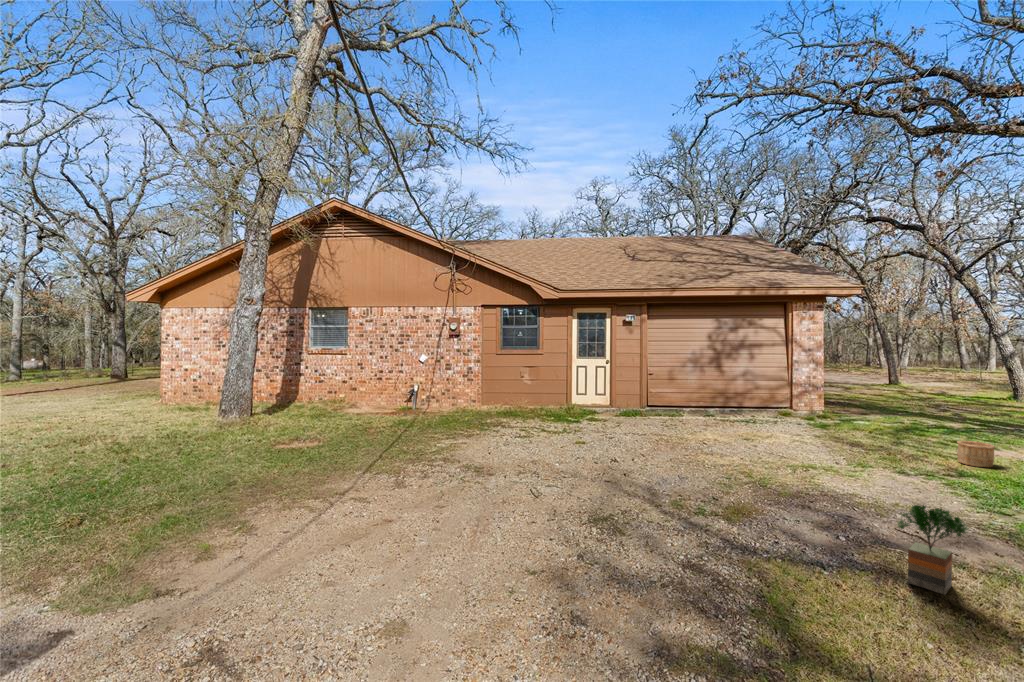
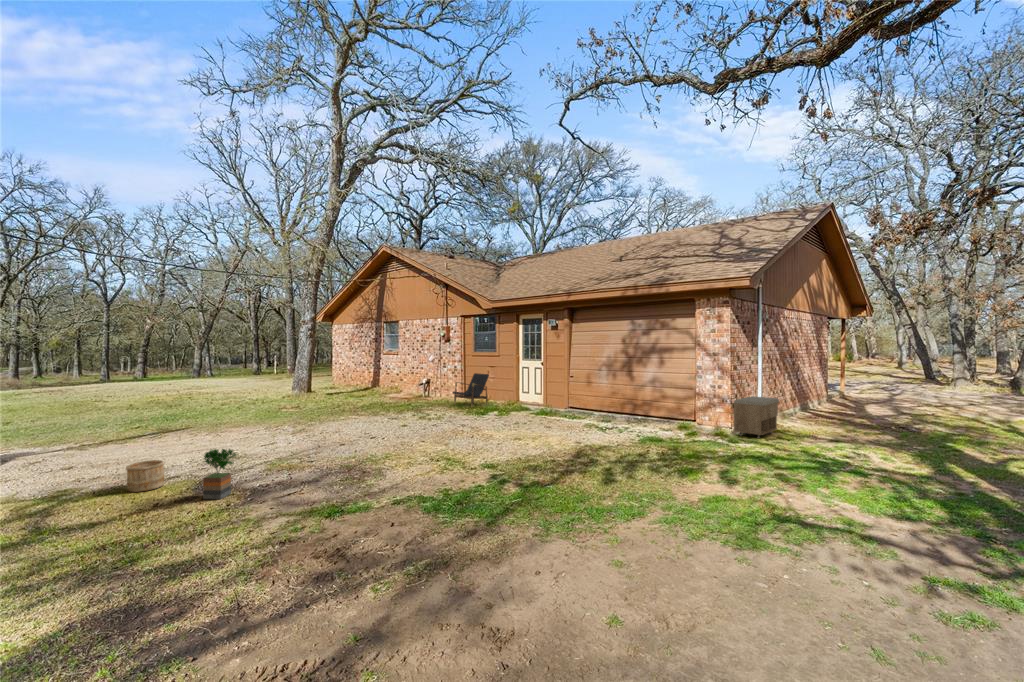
lounge chair: none [495,375,530,416] -> present [453,373,489,407]
storage bench: none [802,384,844,417] -> present [734,396,779,438]
wooden bucket: present [957,441,995,467] -> present [126,460,164,492]

